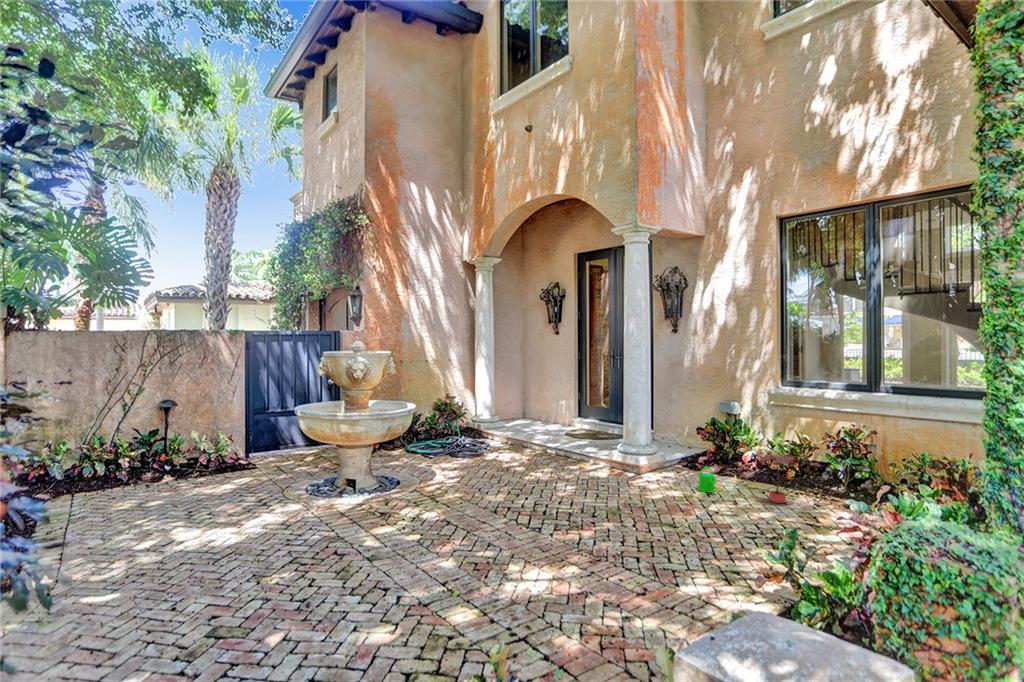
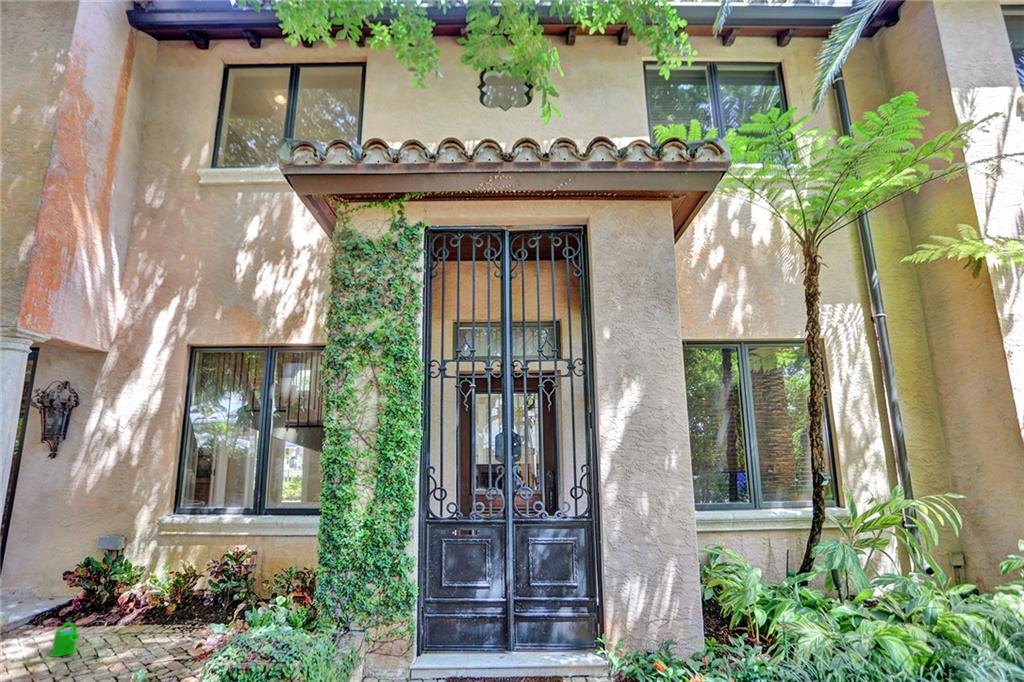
potted plant: present [759,455,795,503] -> none [137,590,178,646]

